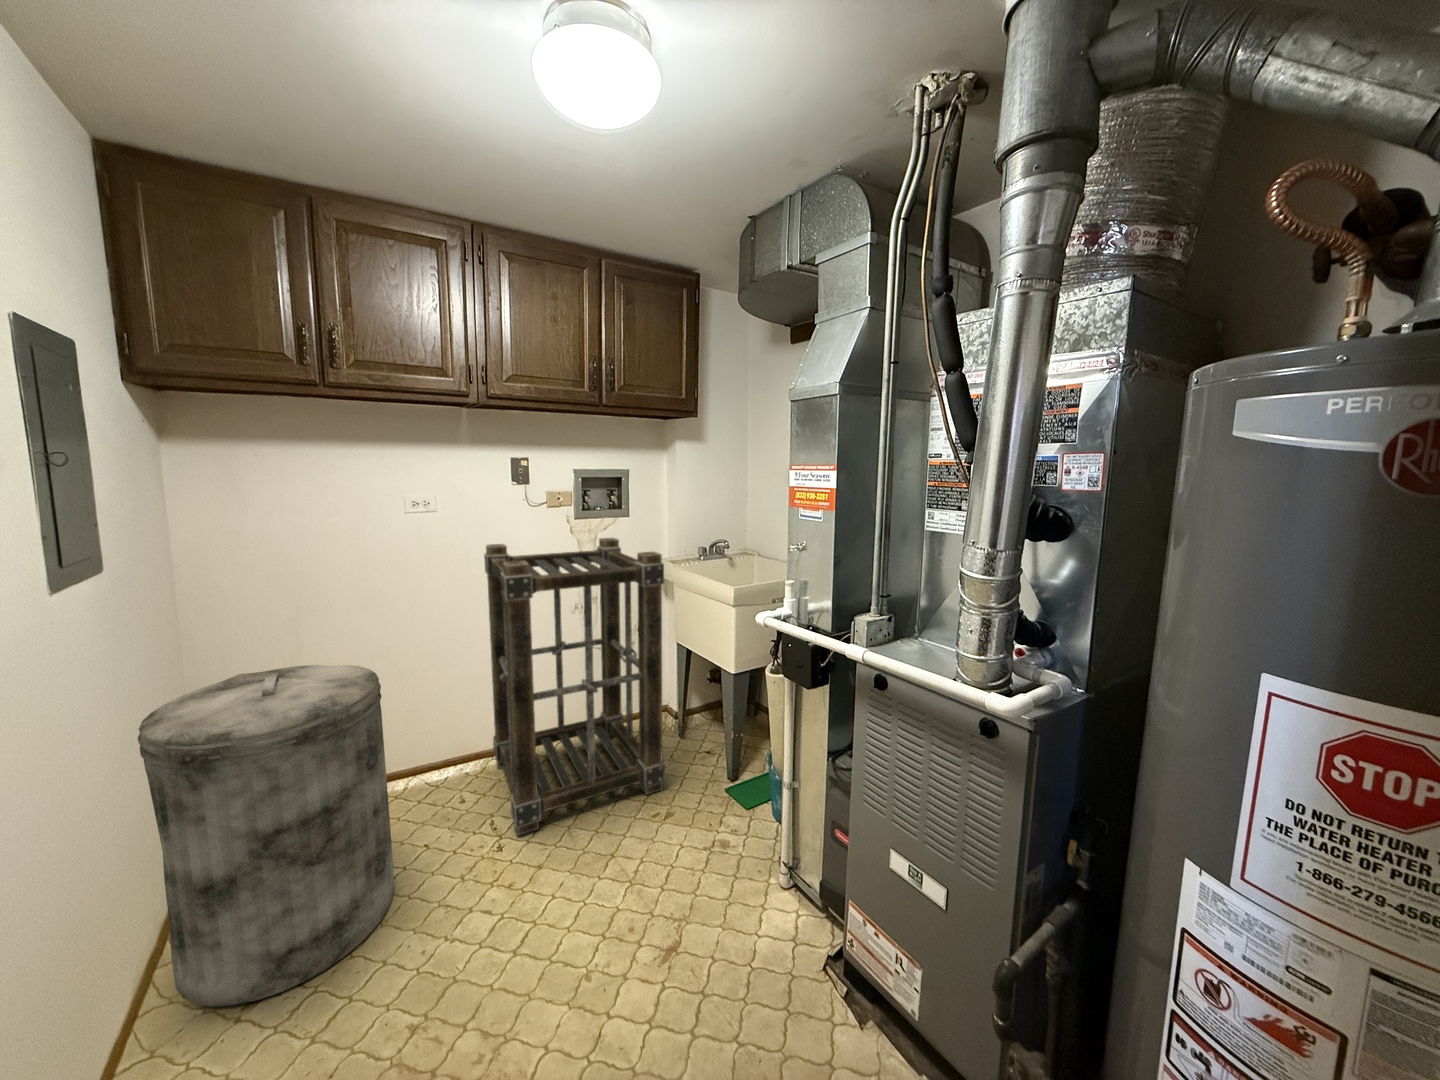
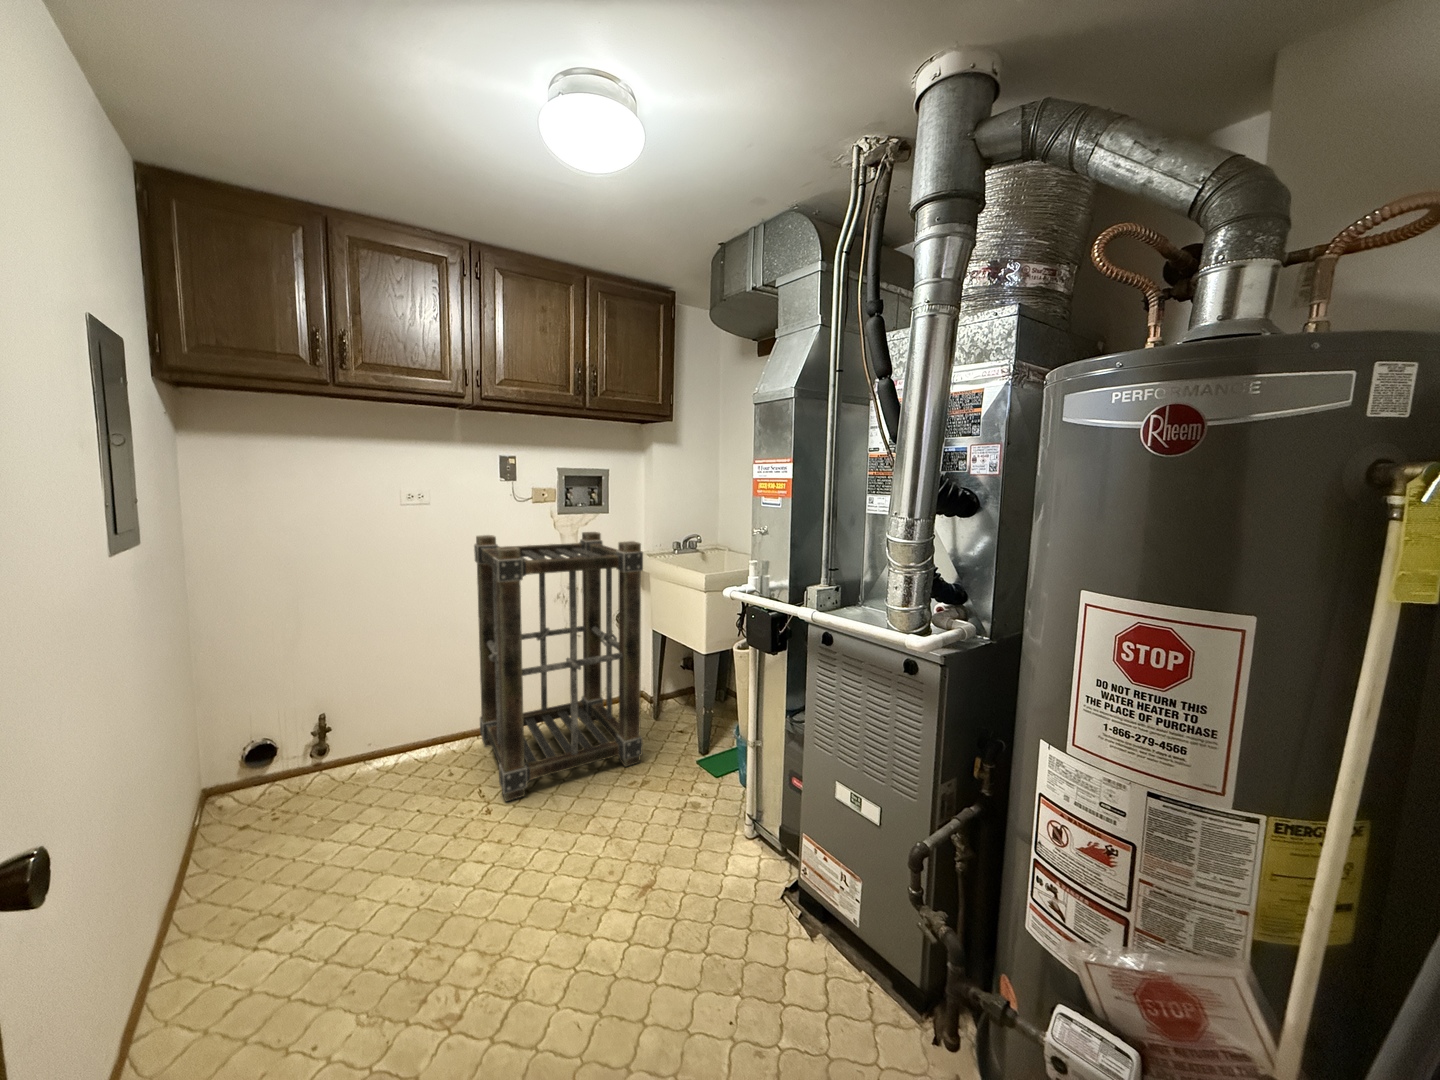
trash can: present [138,665,394,1006] -> none [165,639,391,941]

